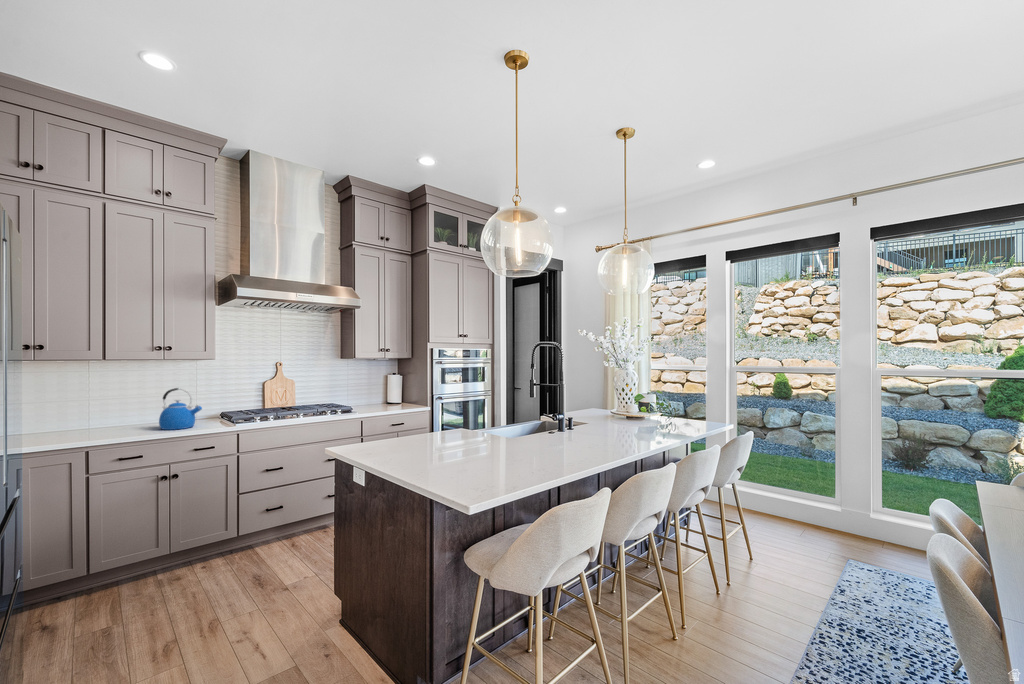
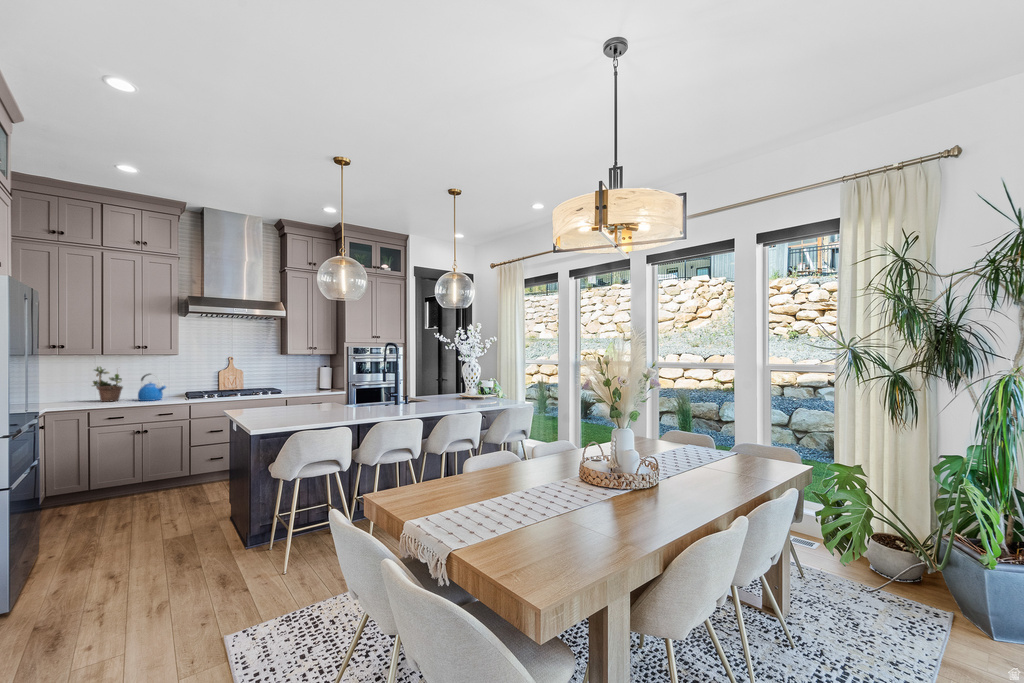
potted plant: none [85,373,135,433] -> present [93,367,123,402]

